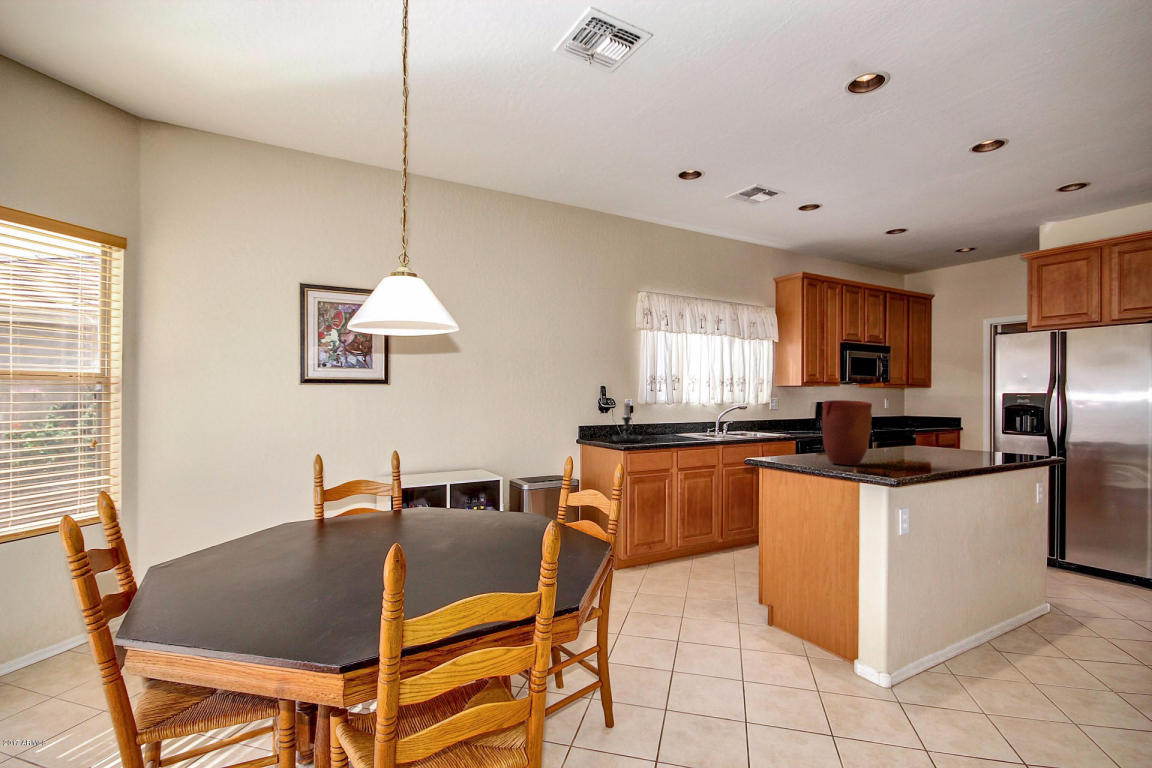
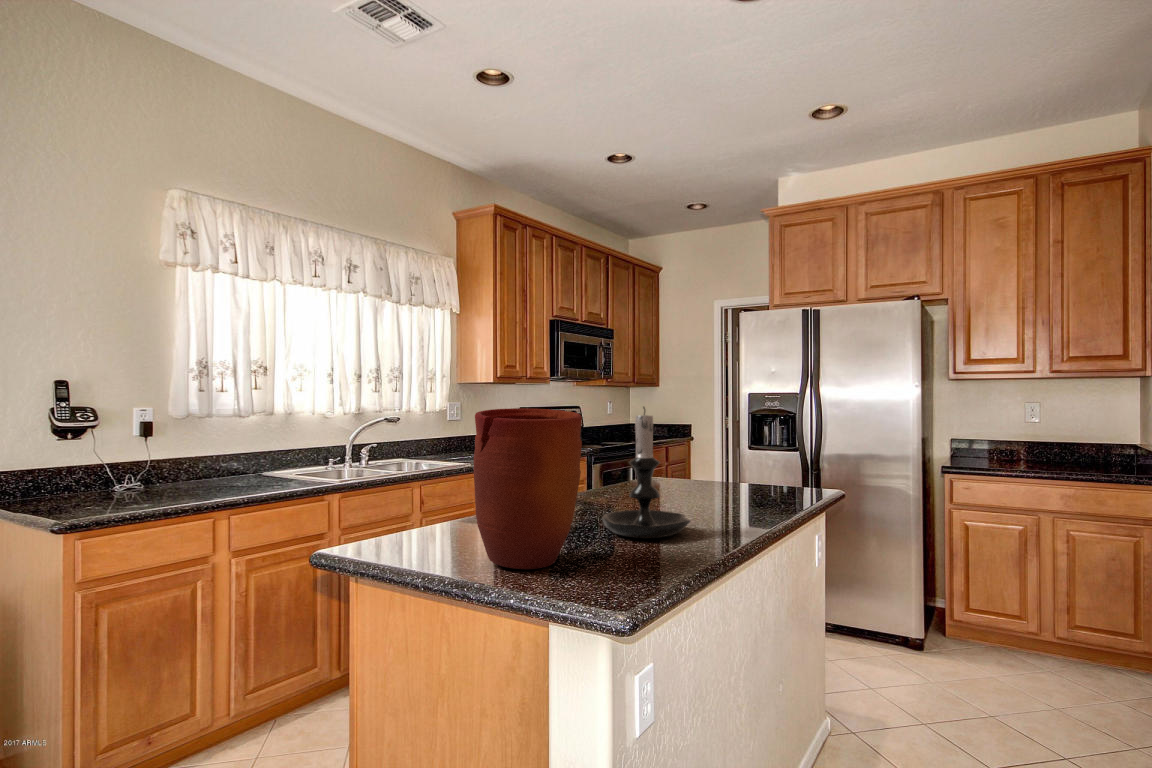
candle holder: present [613,403,641,442] -> present [602,407,690,539]

